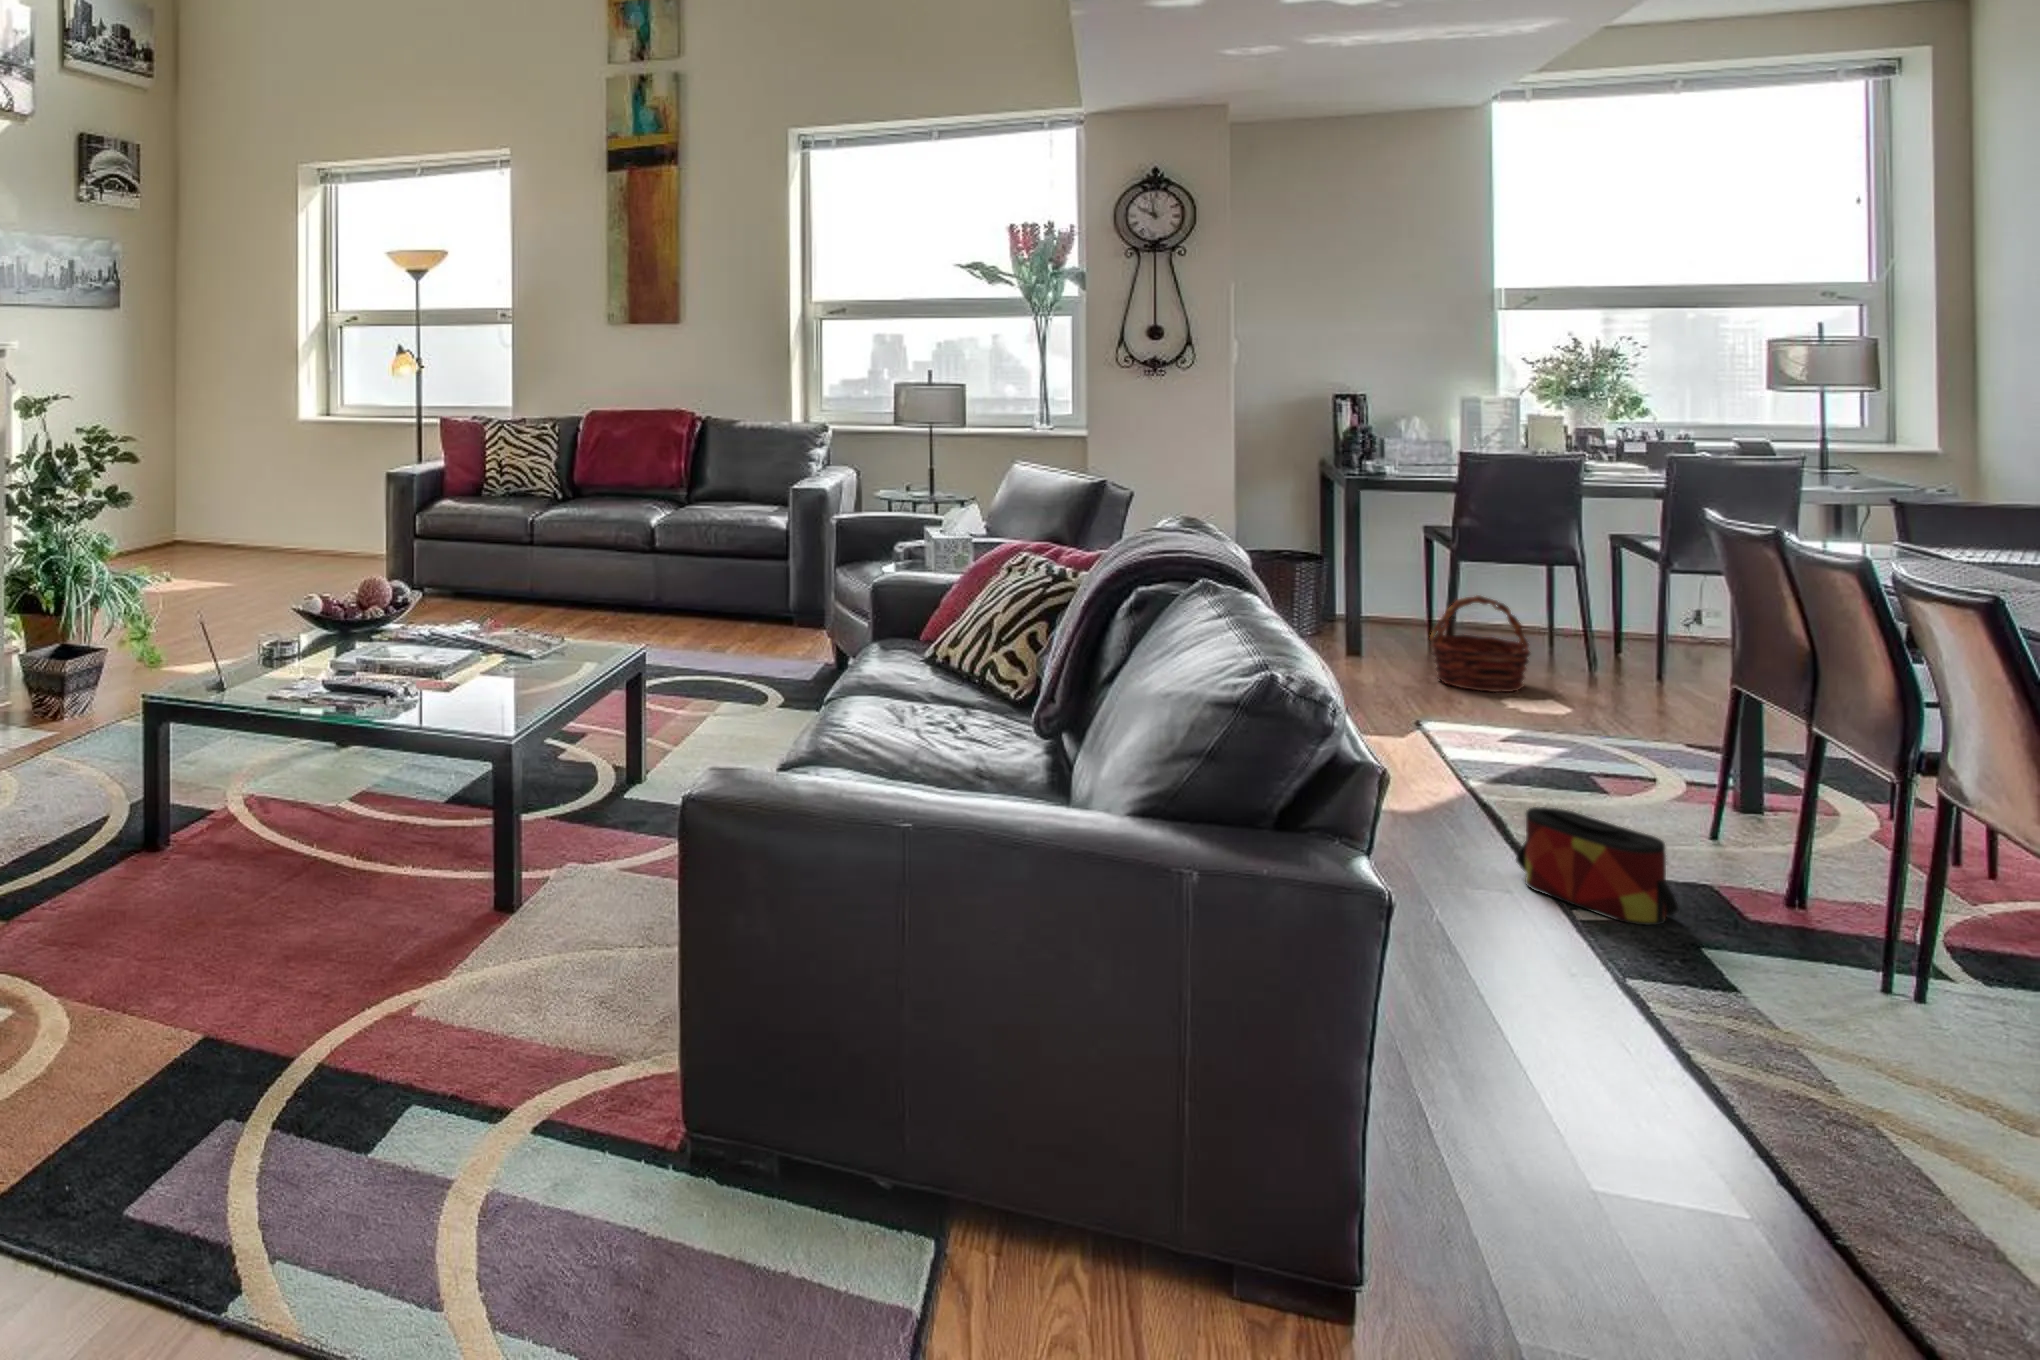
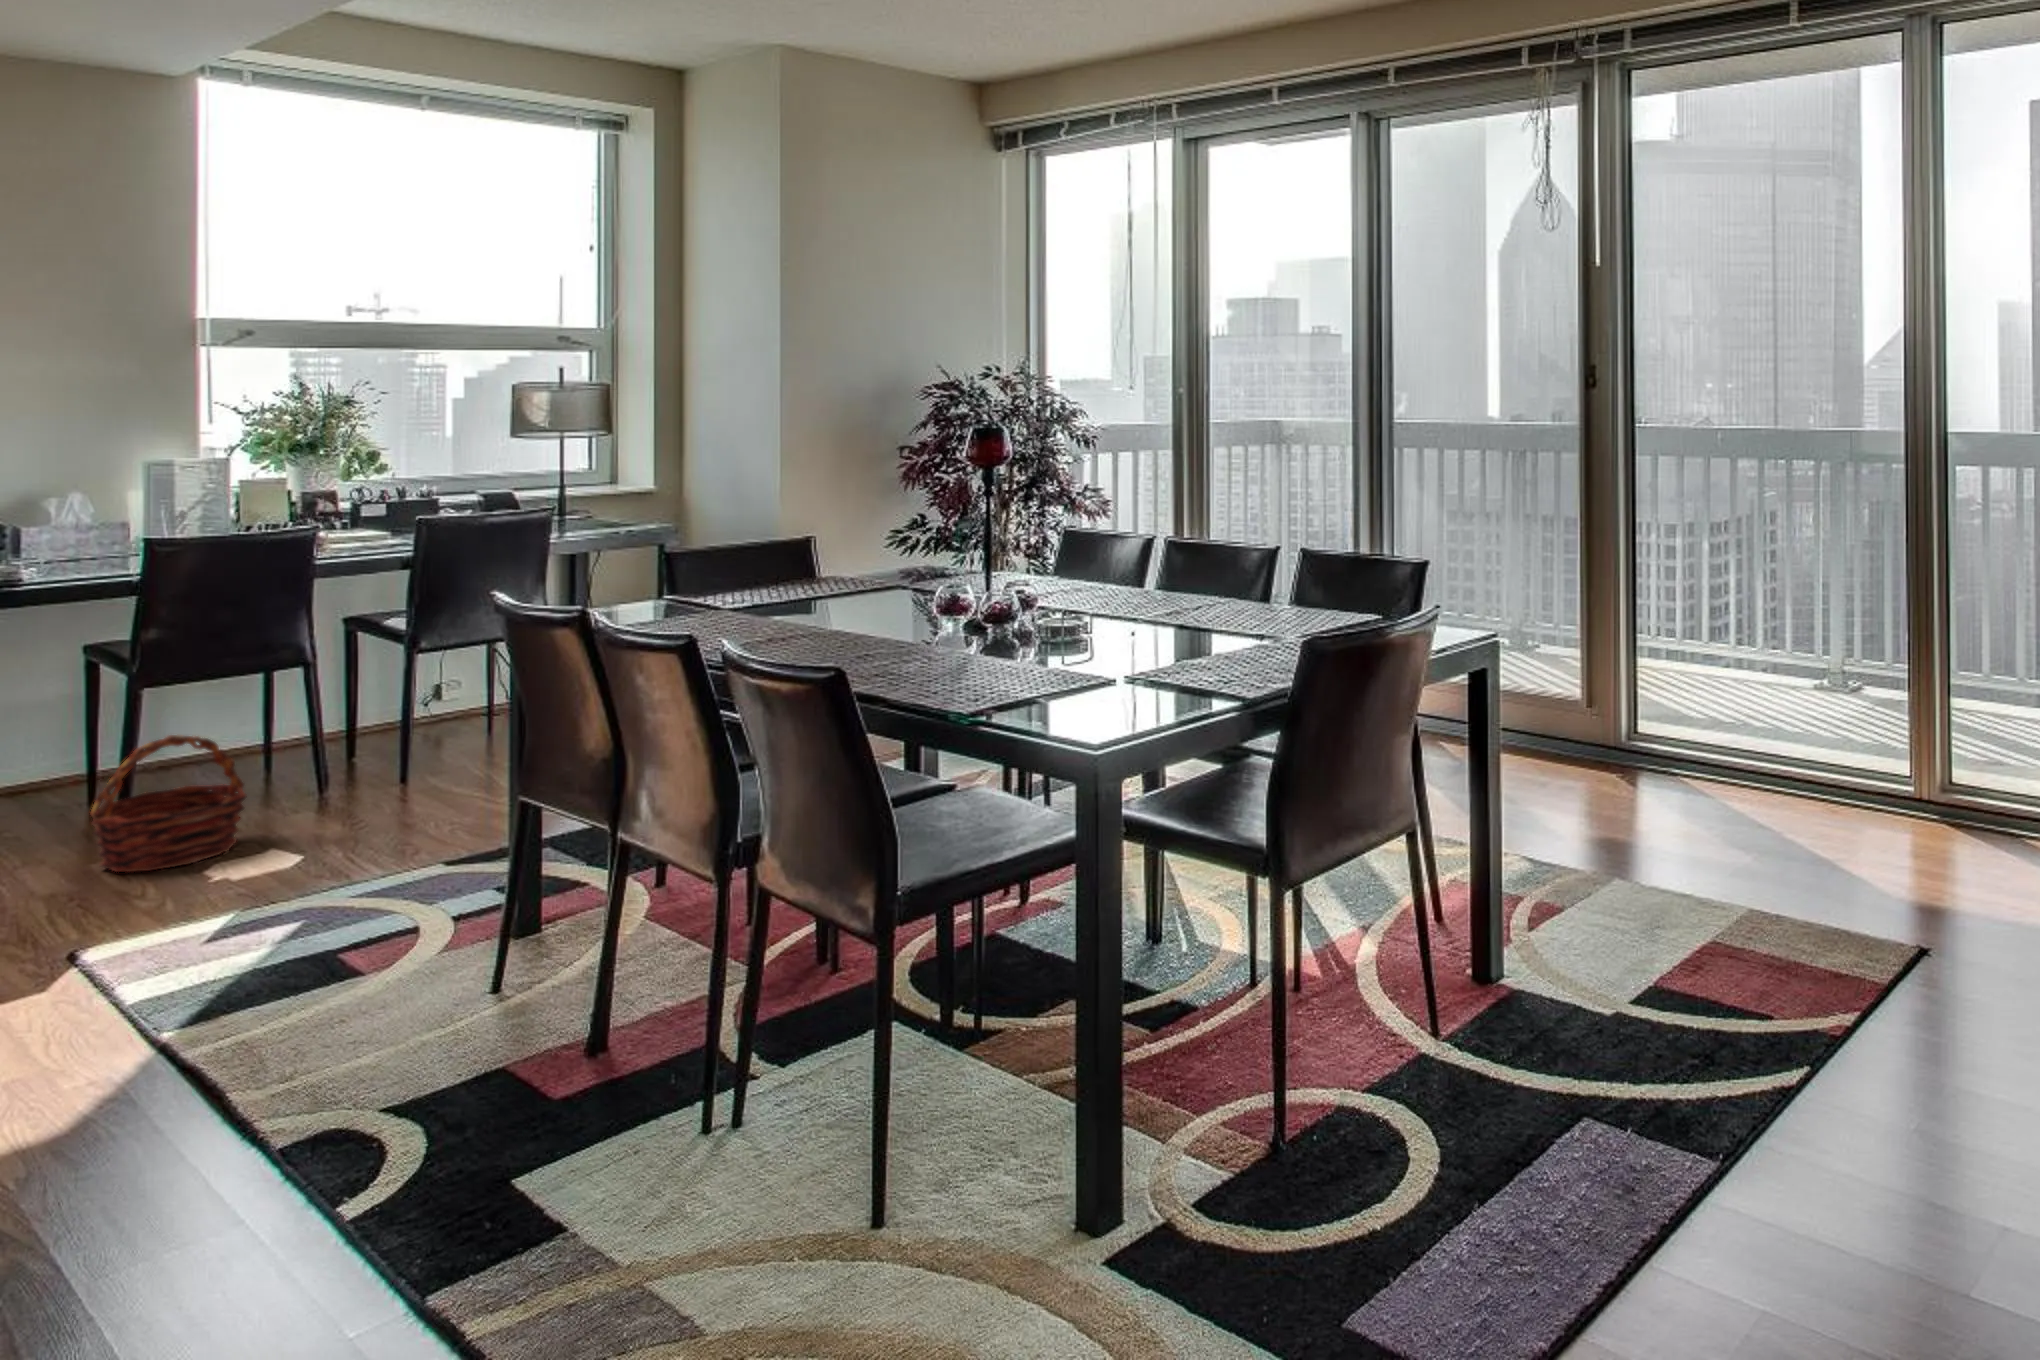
bag: present [1516,807,1678,925] -> none [251,1035,478,1183]

